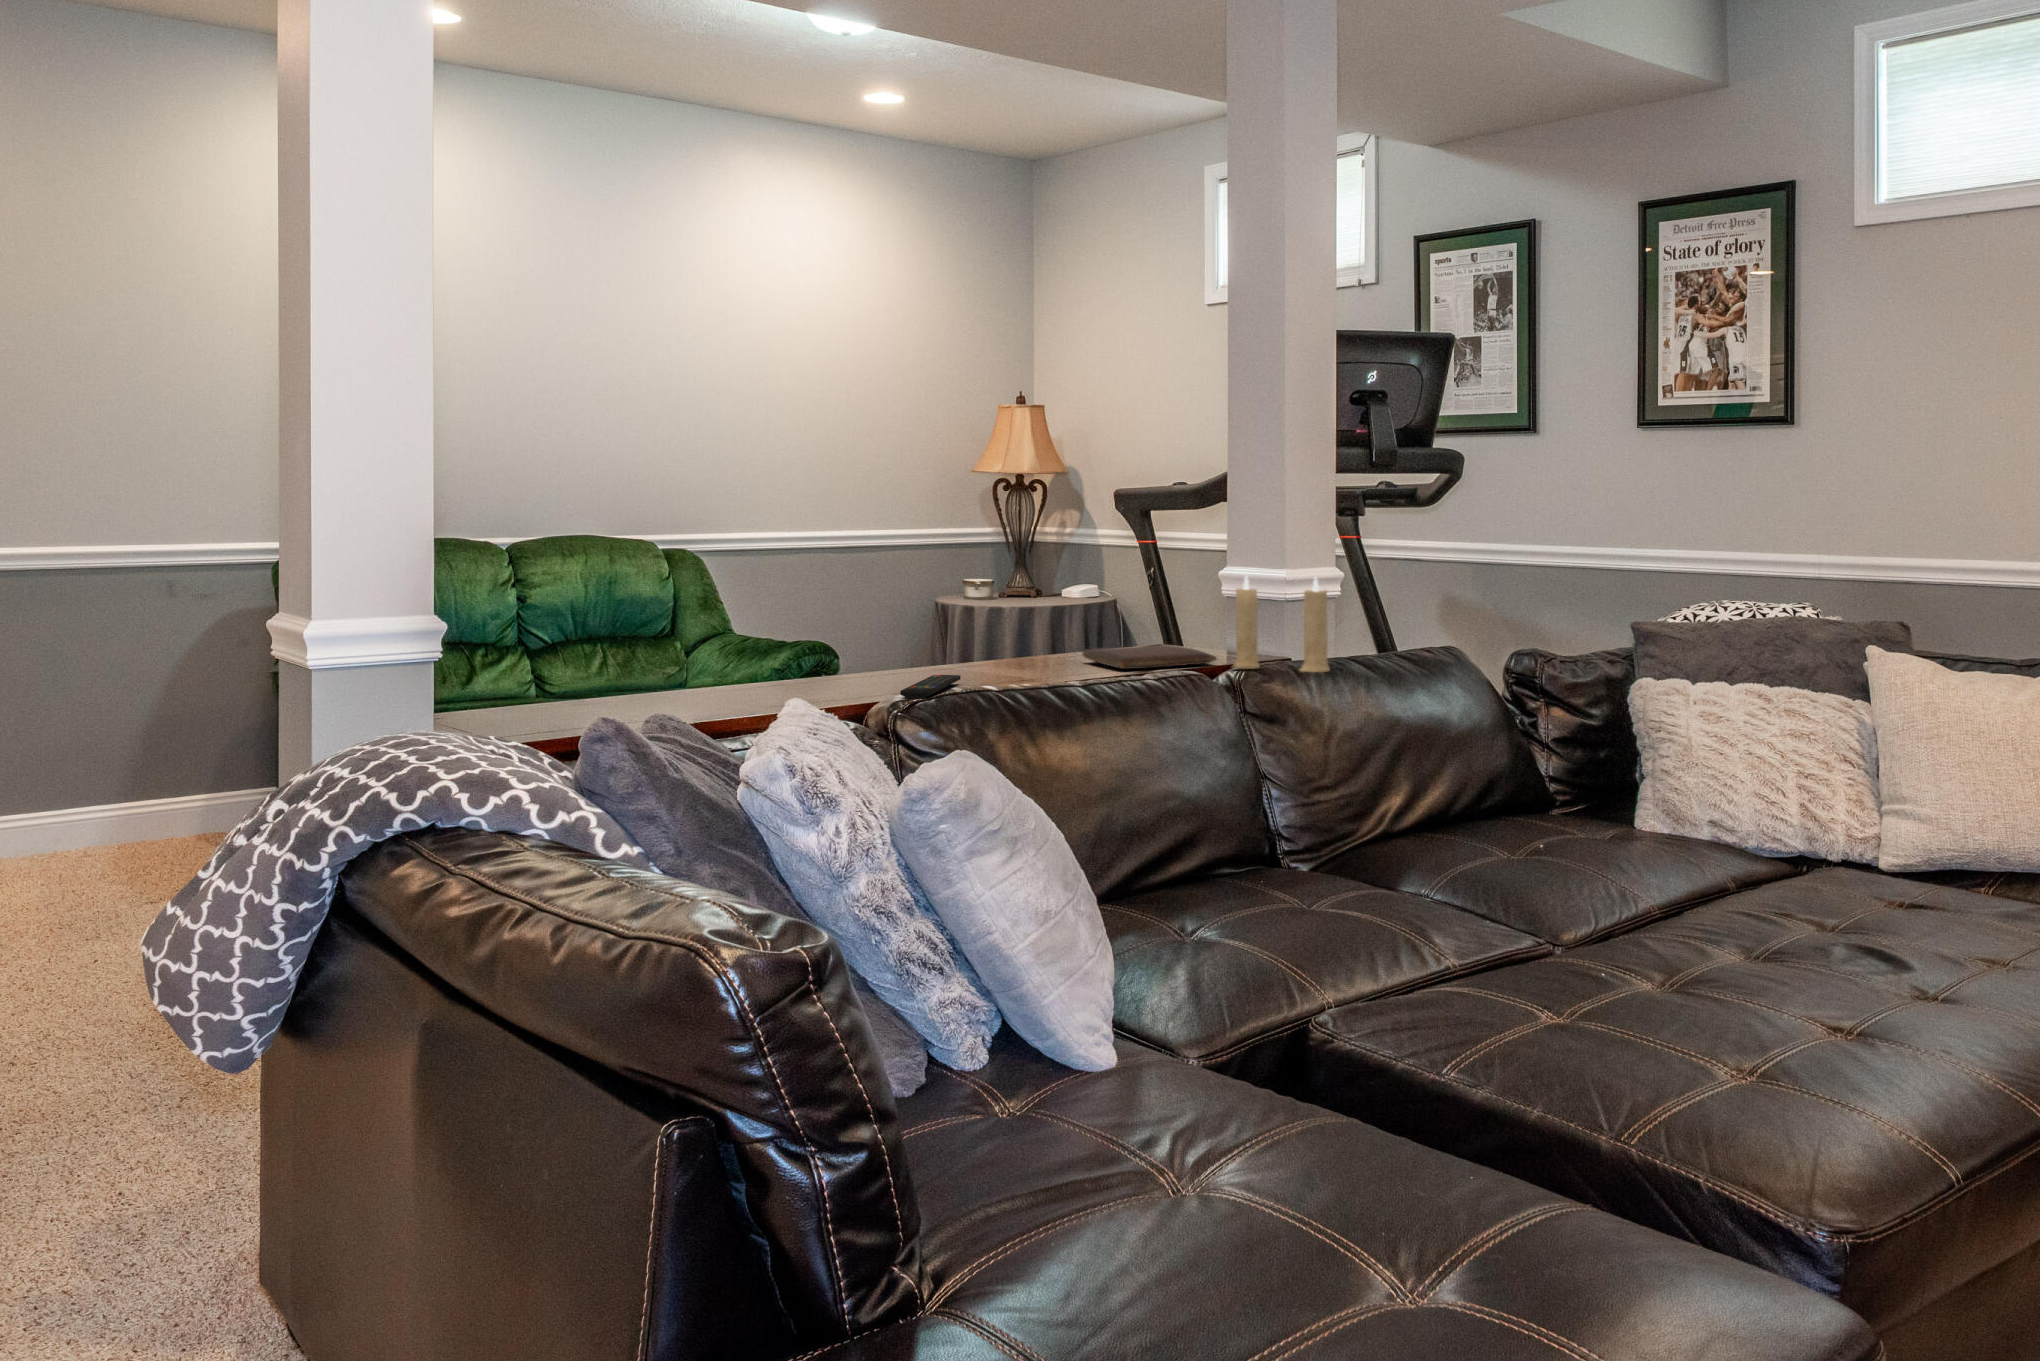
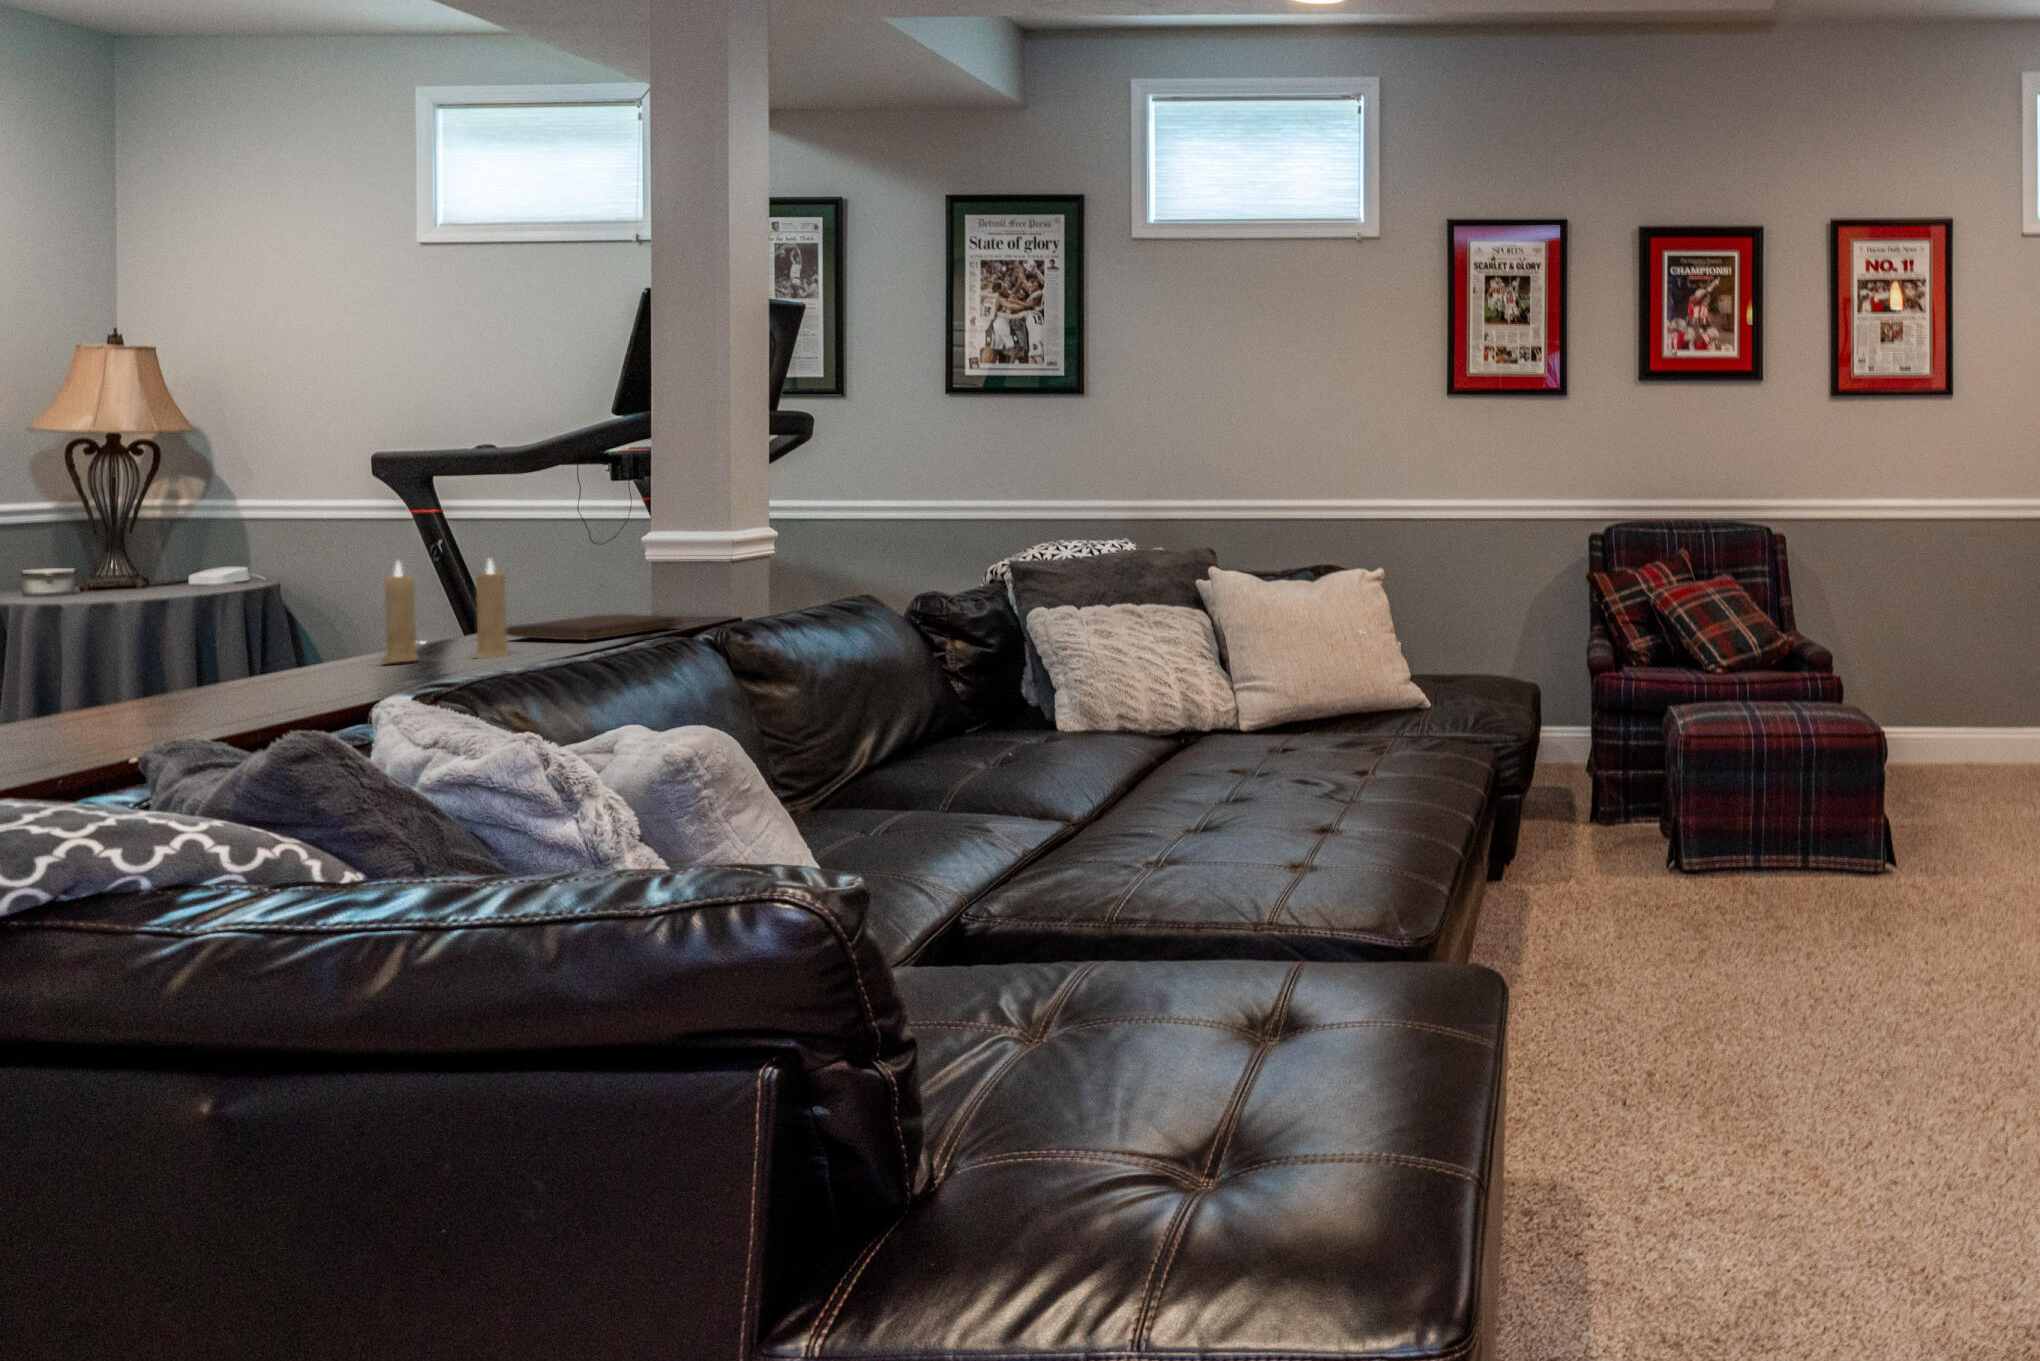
candle: present [1233,576,1330,672] -> present [383,559,509,663]
remote control: present [900,675,961,699] -> none [371,663,419,690]

